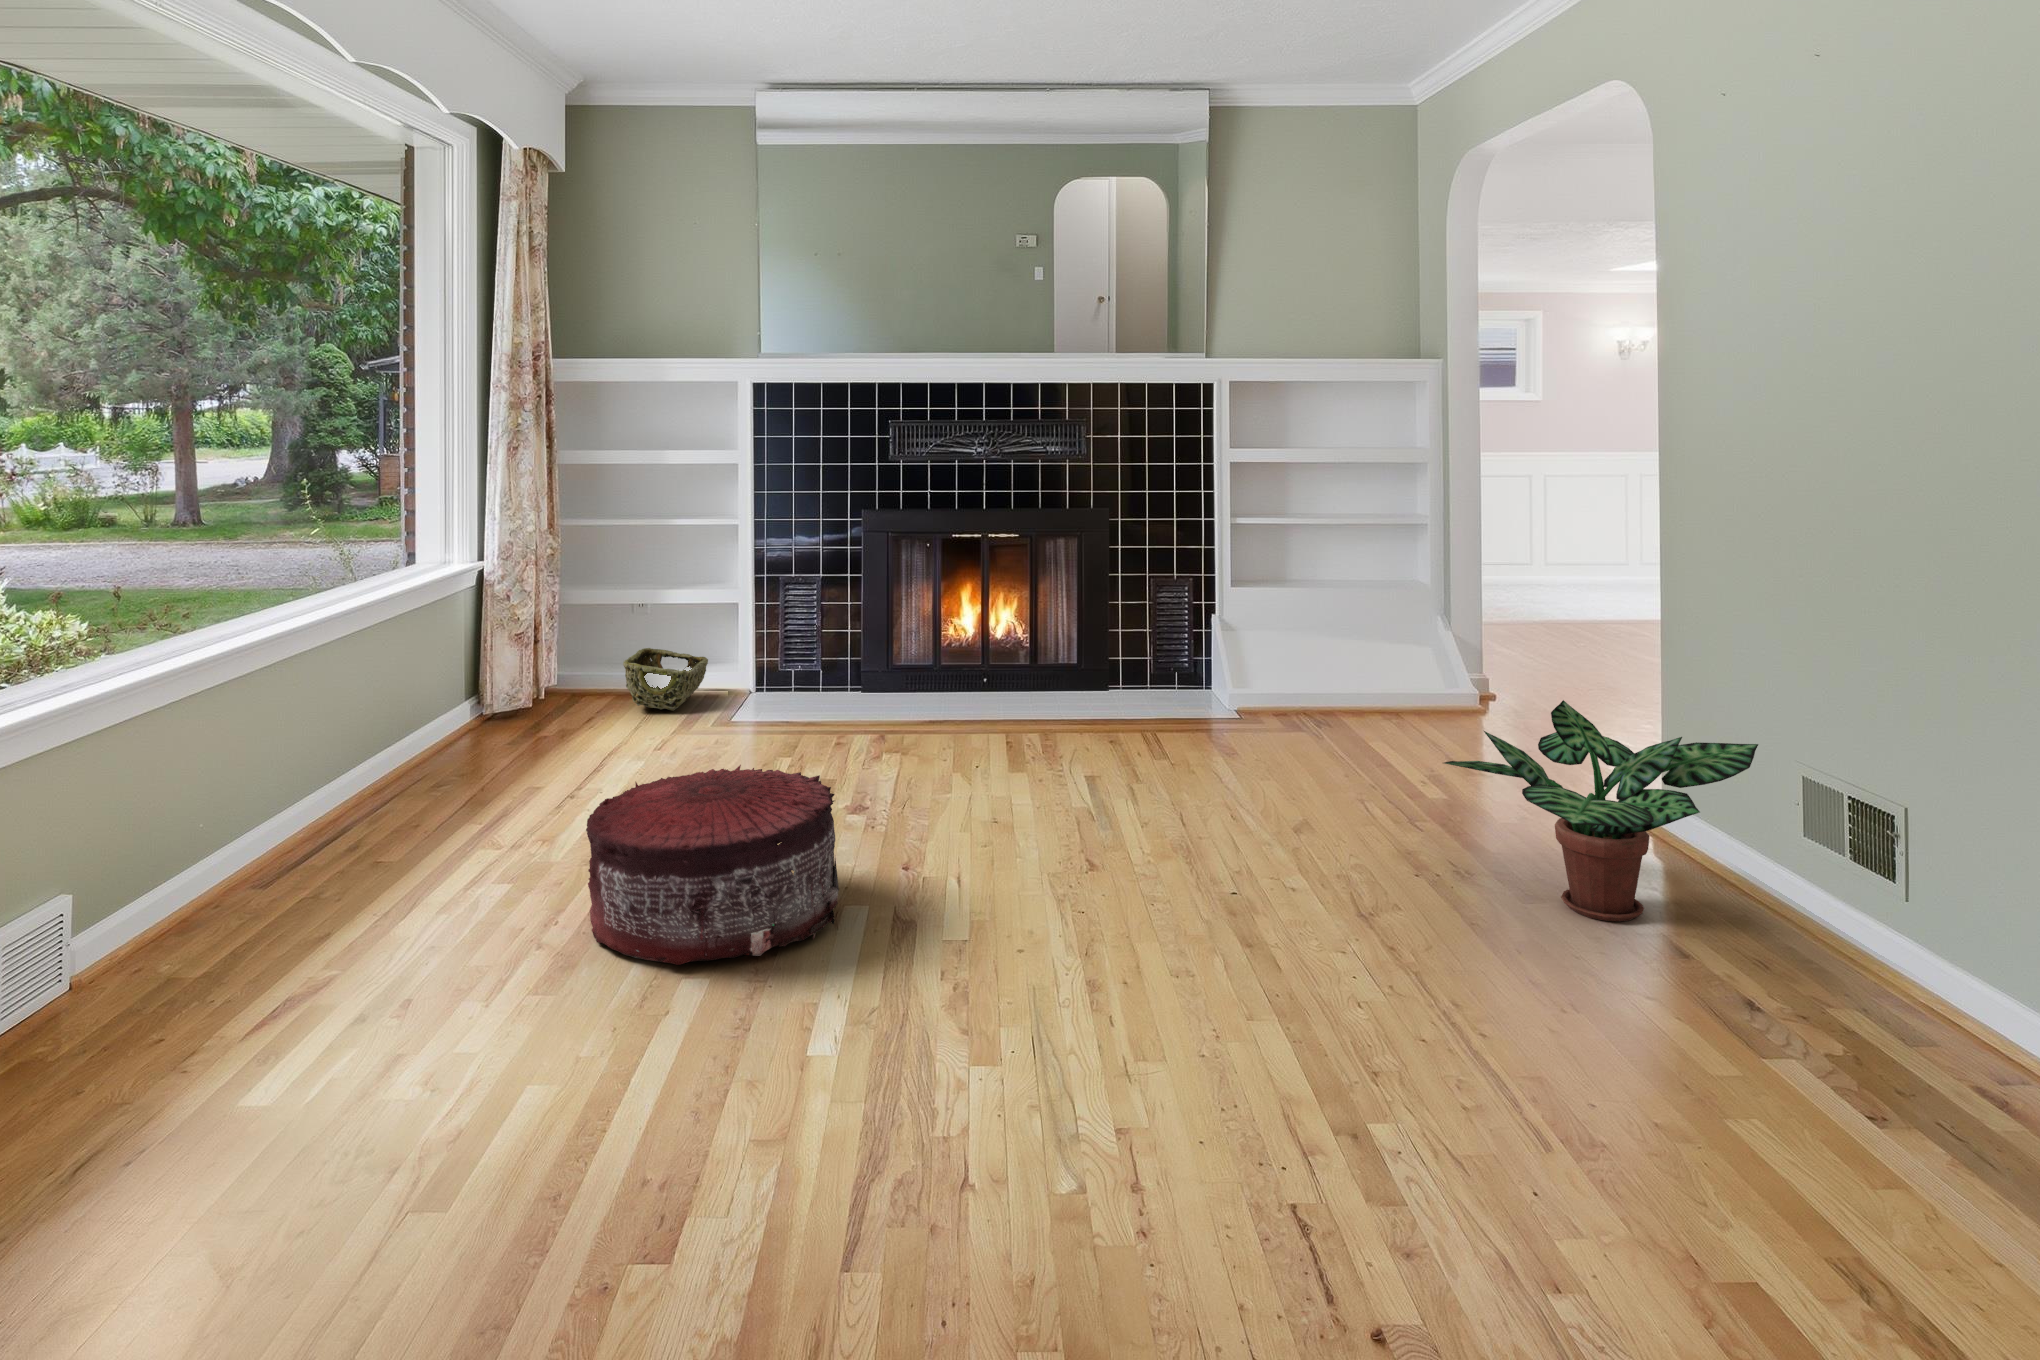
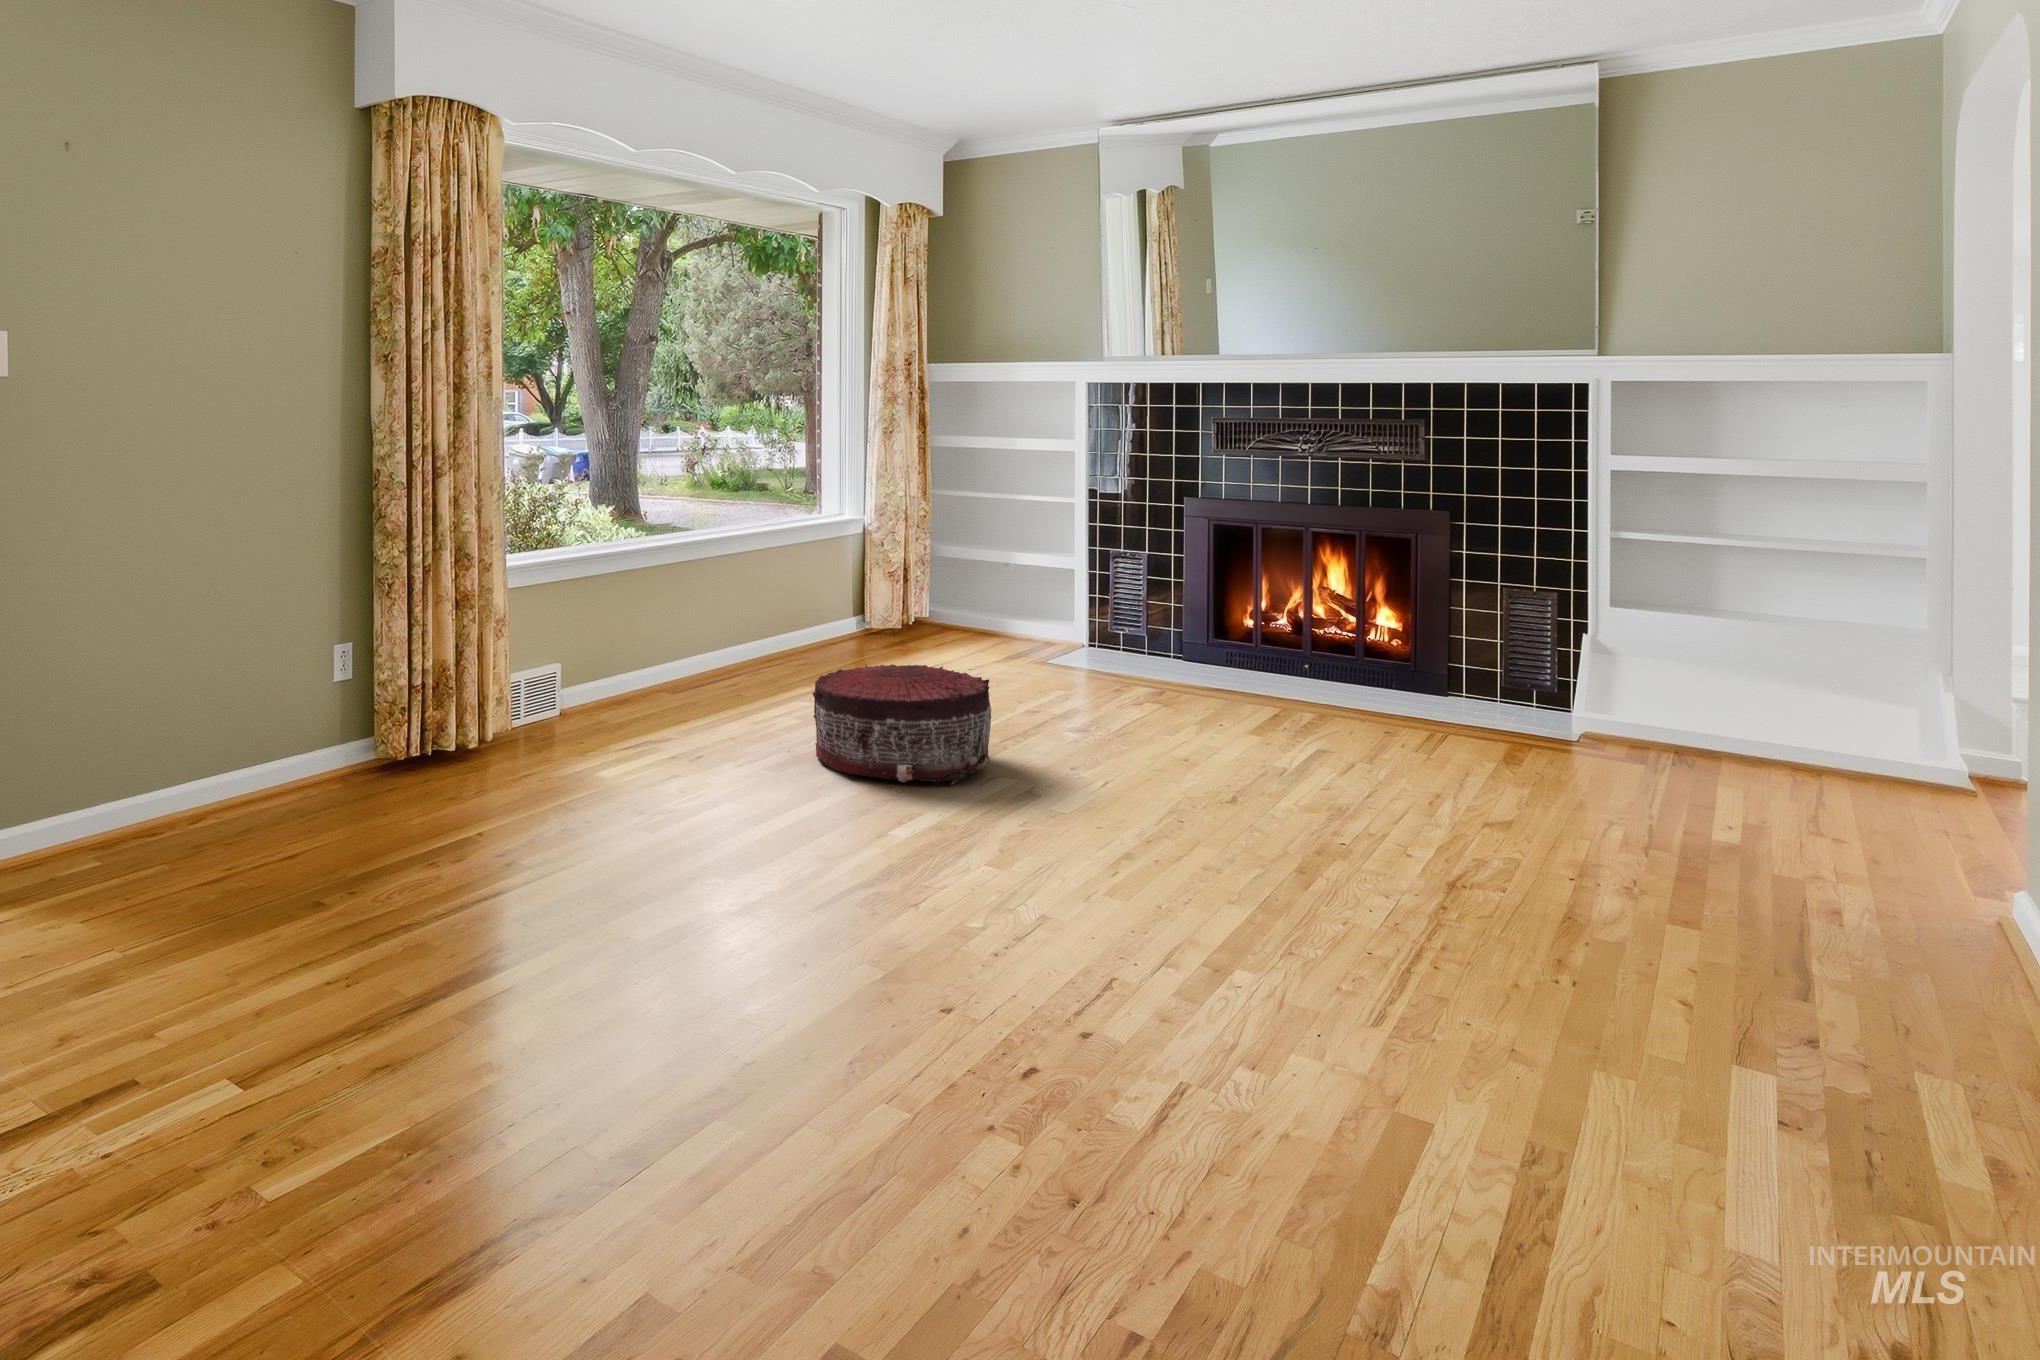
woven basket: present [623,648,708,710] -> none [969,604,1053,655]
potted plant: present [1444,700,1758,922] -> none [1579,707,1974,948]

